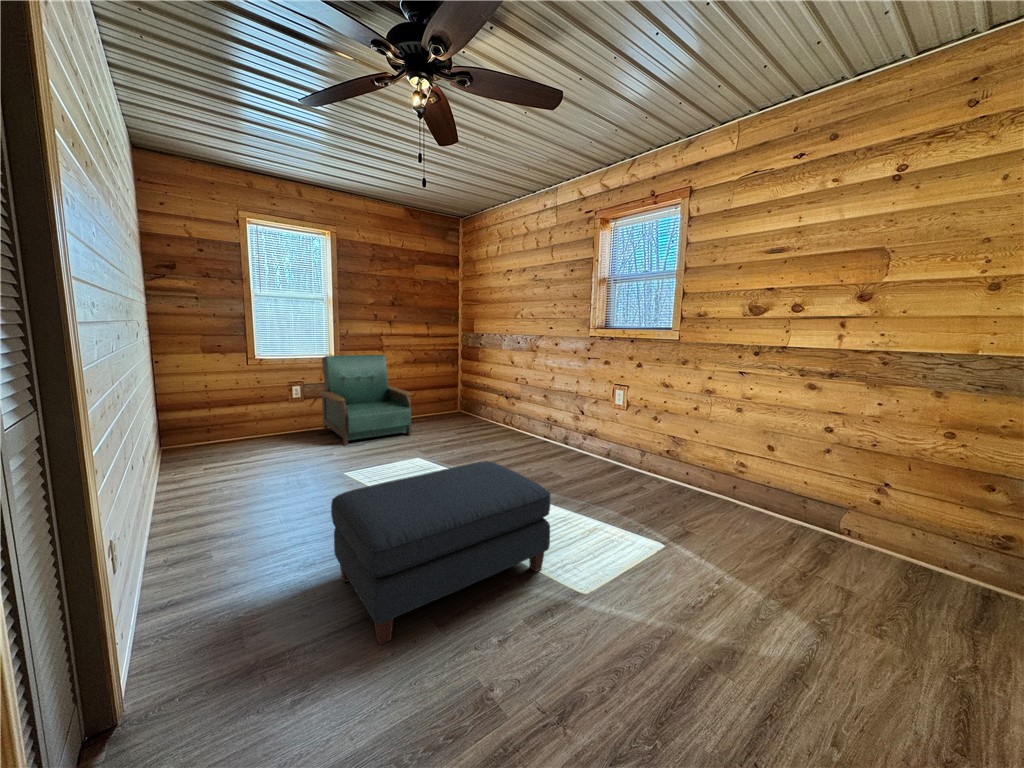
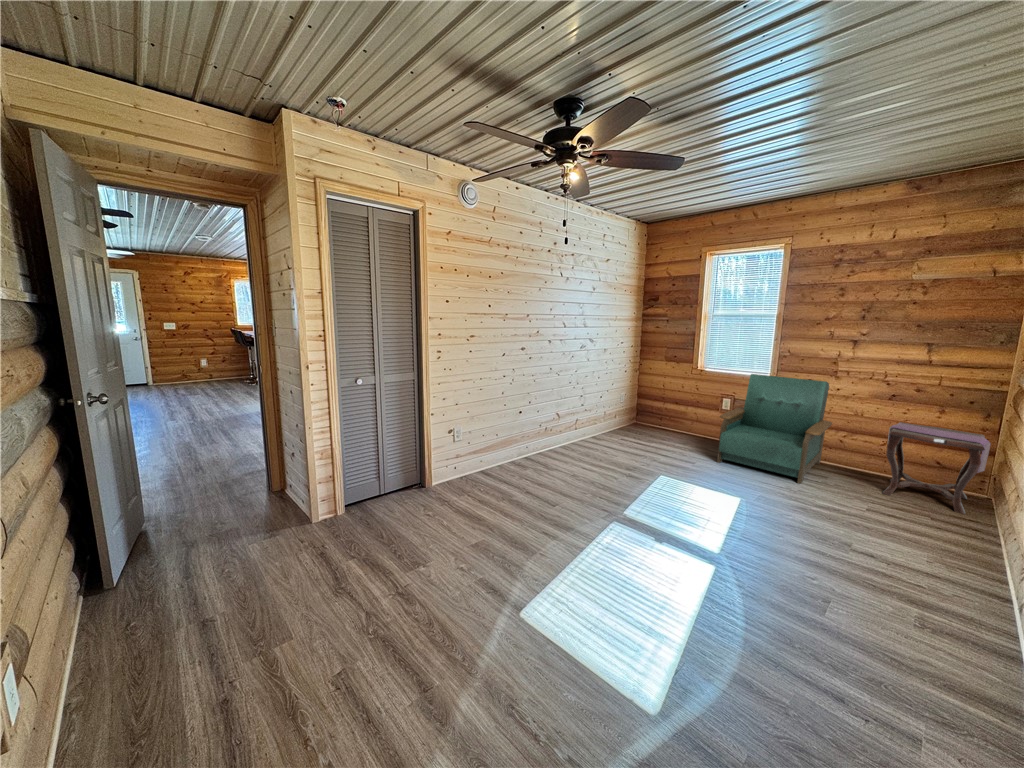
side table: none [421,375,475,424] -> present [882,422,991,514]
ottoman: present [331,461,551,645] -> none [456,450,617,586]

